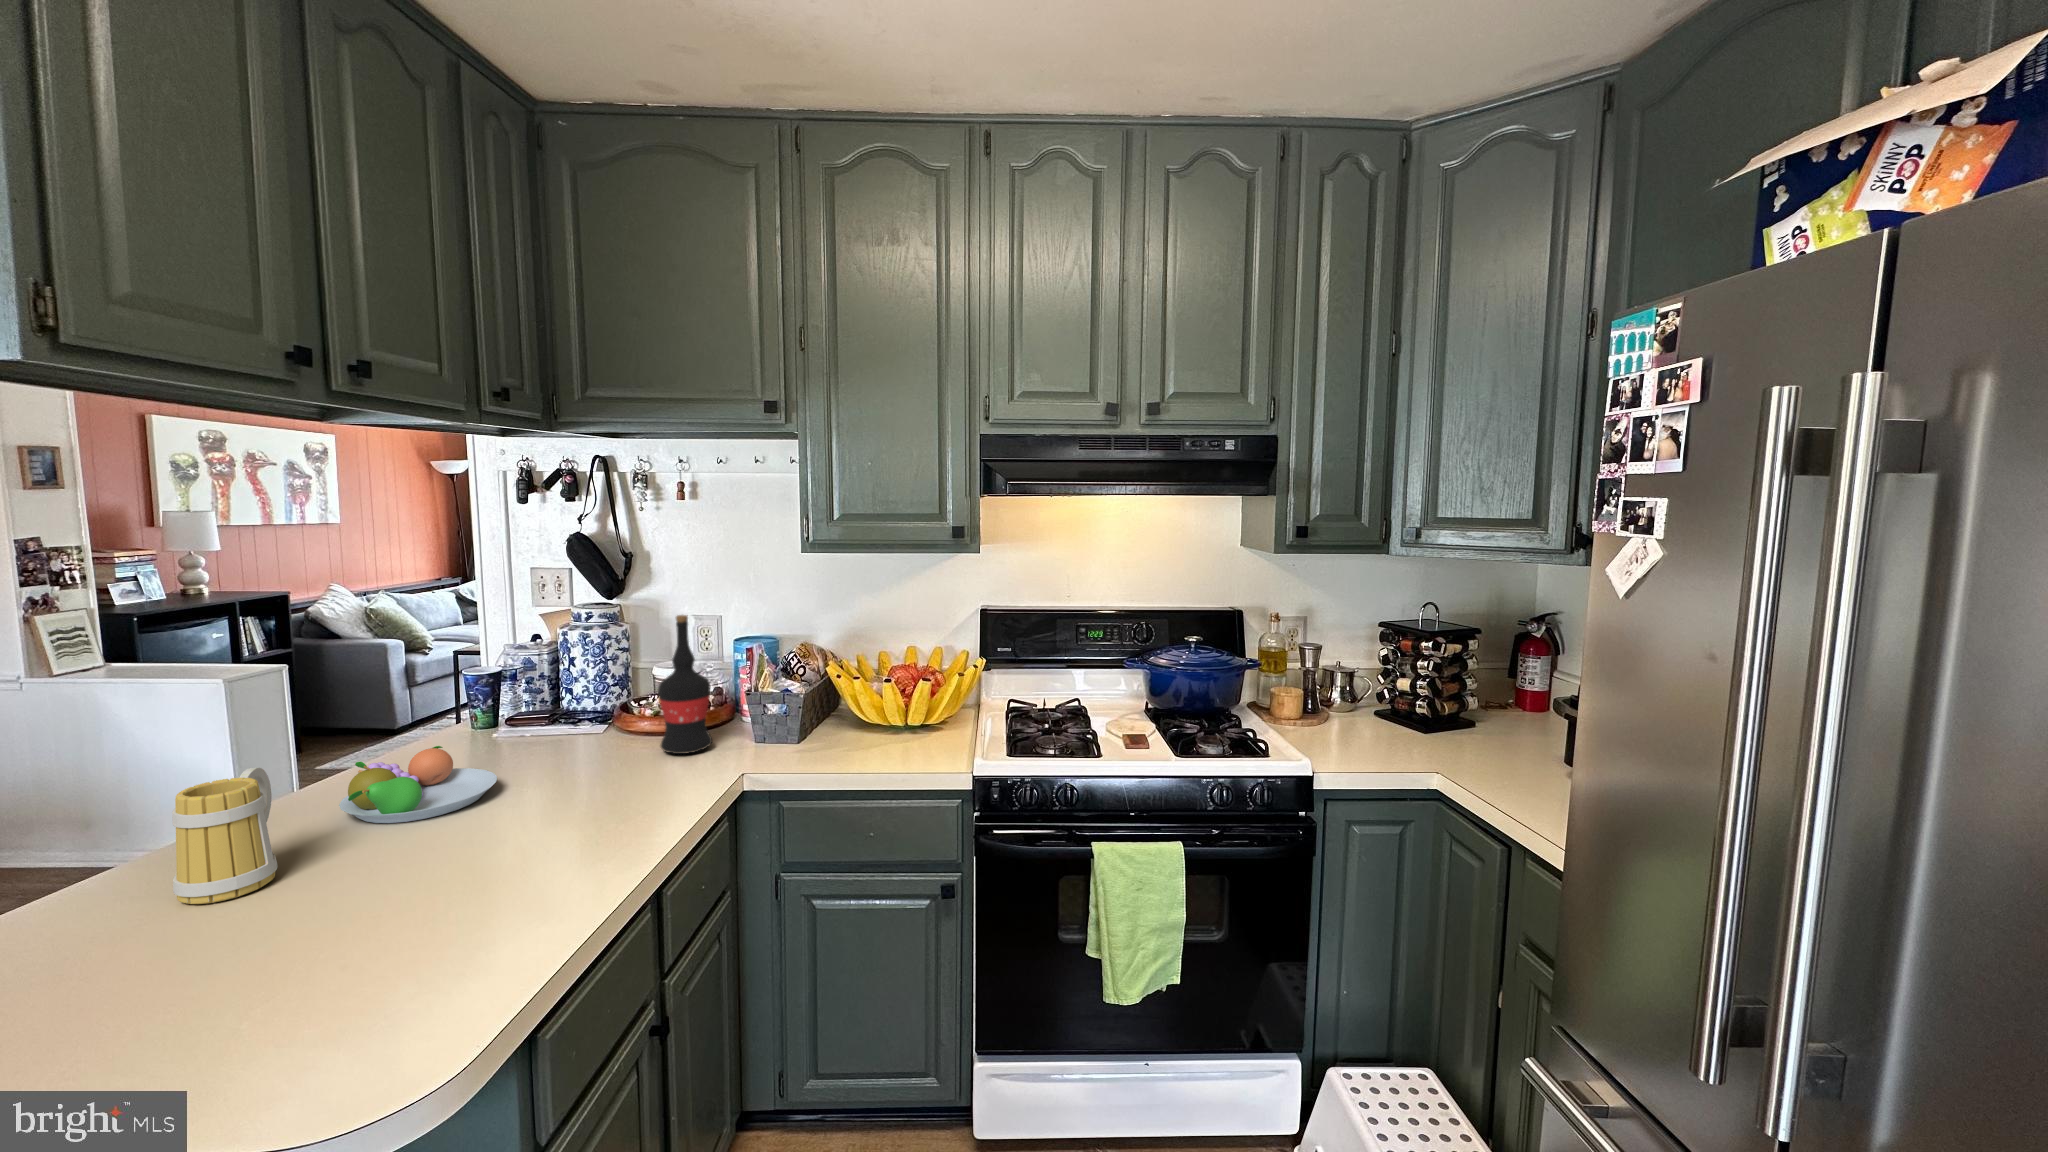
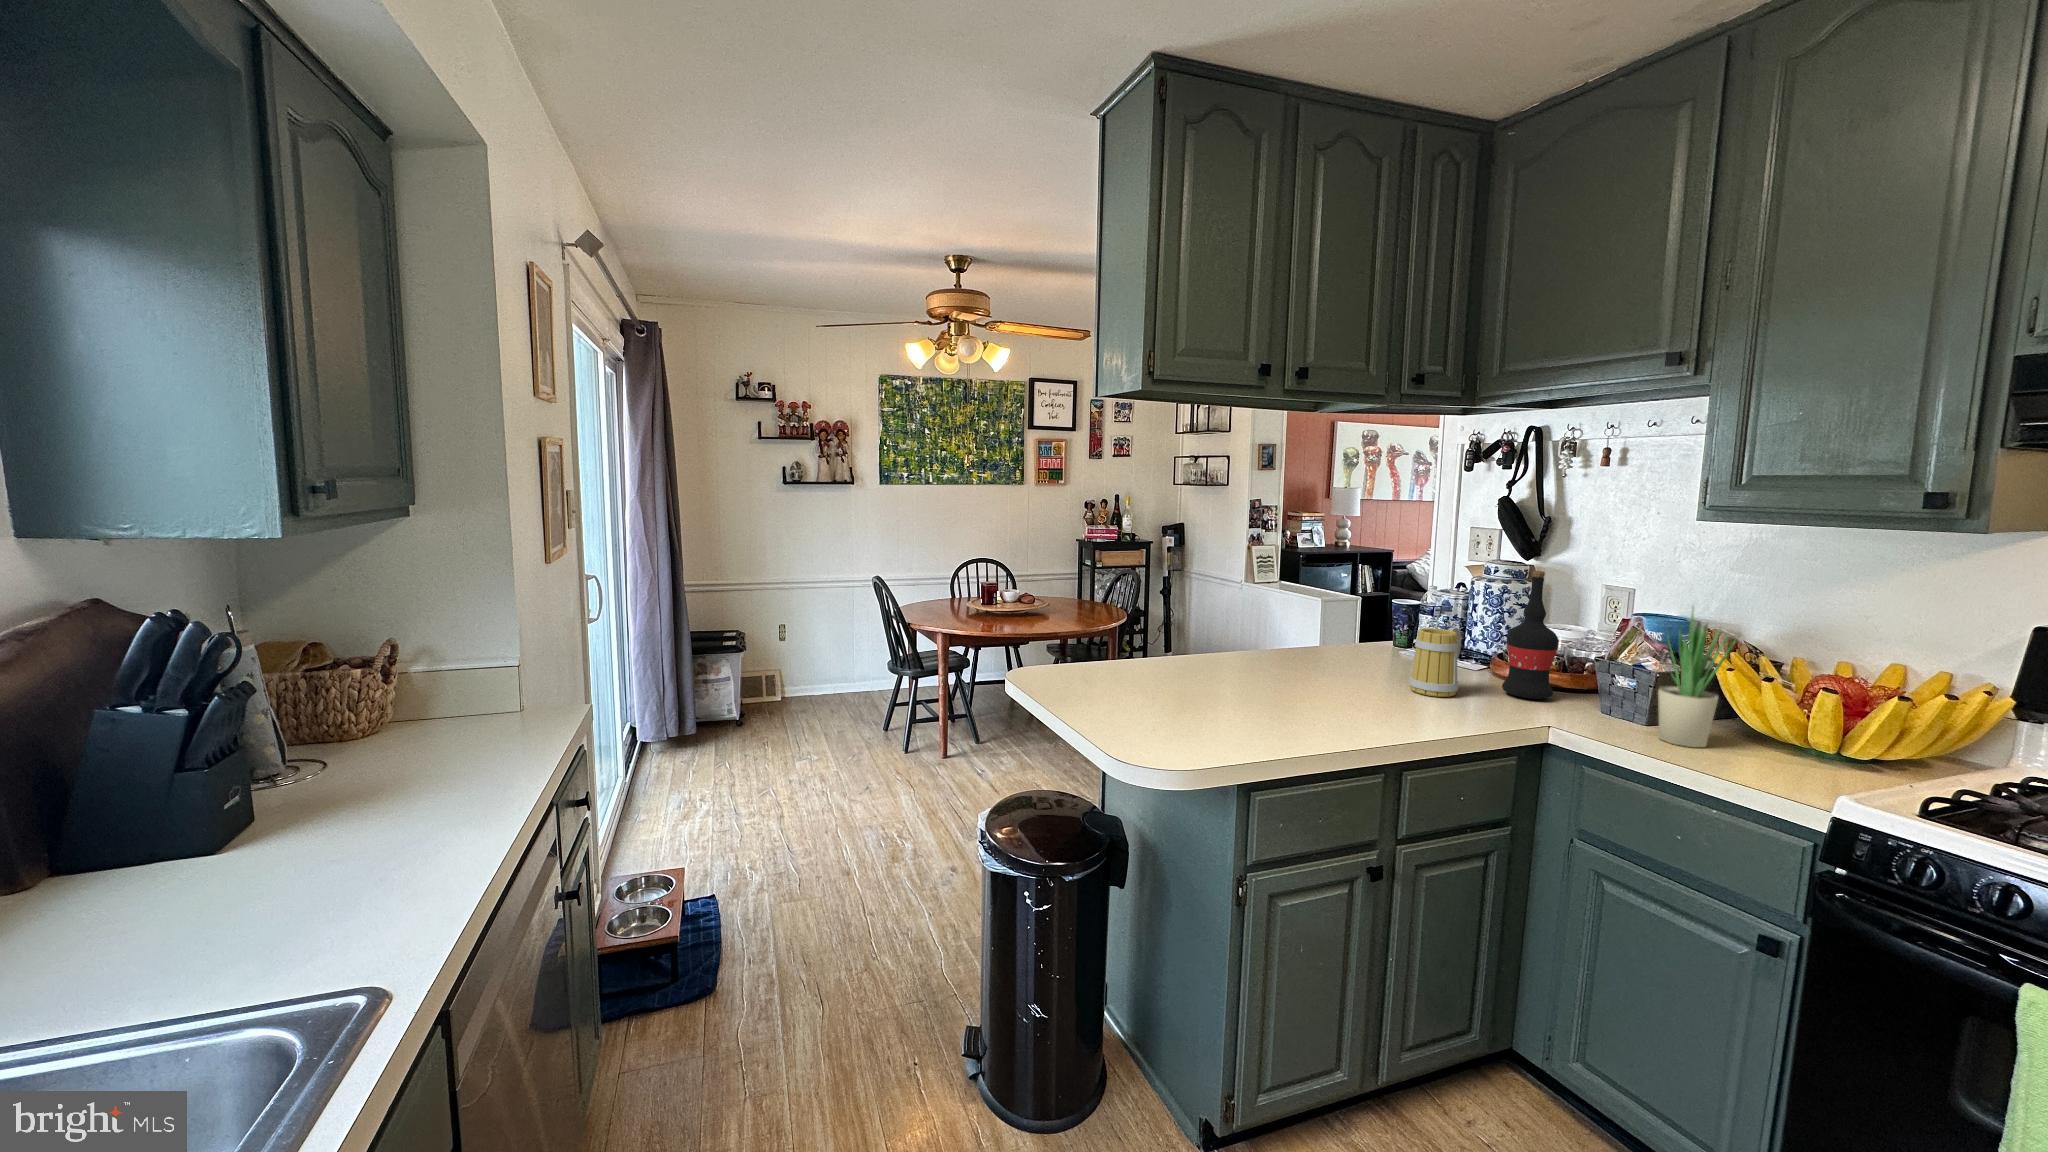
potted plant: none [819,626,873,757] -> present [1658,609,1739,747]
fruit bowl: present [339,746,497,823] -> none [1275,631,1368,678]
mug: present [172,768,277,904] -> present [1409,627,1461,697]

